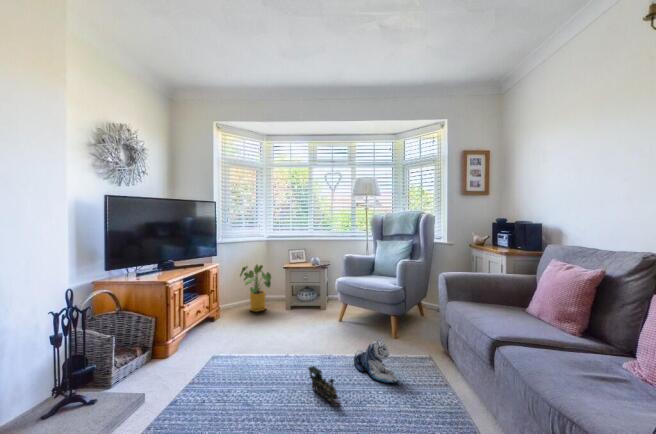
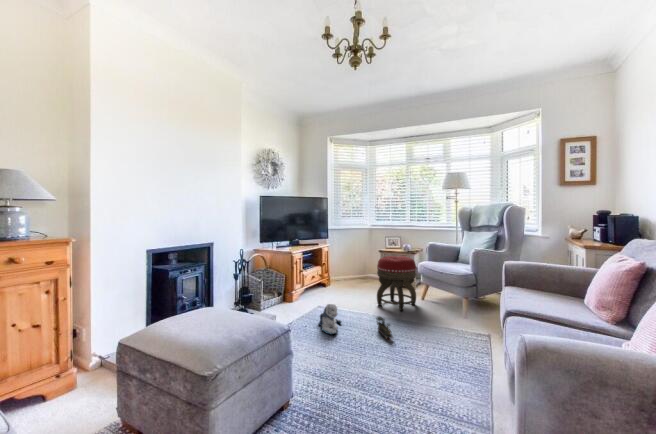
house plant: present [240,265,271,312] -> none [346,248,372,285]
footstool: none [291,275,339,345] -> present [377,256,416,311]
plush toy: present [354,341,398,383] -> present [319,304,341,334]

